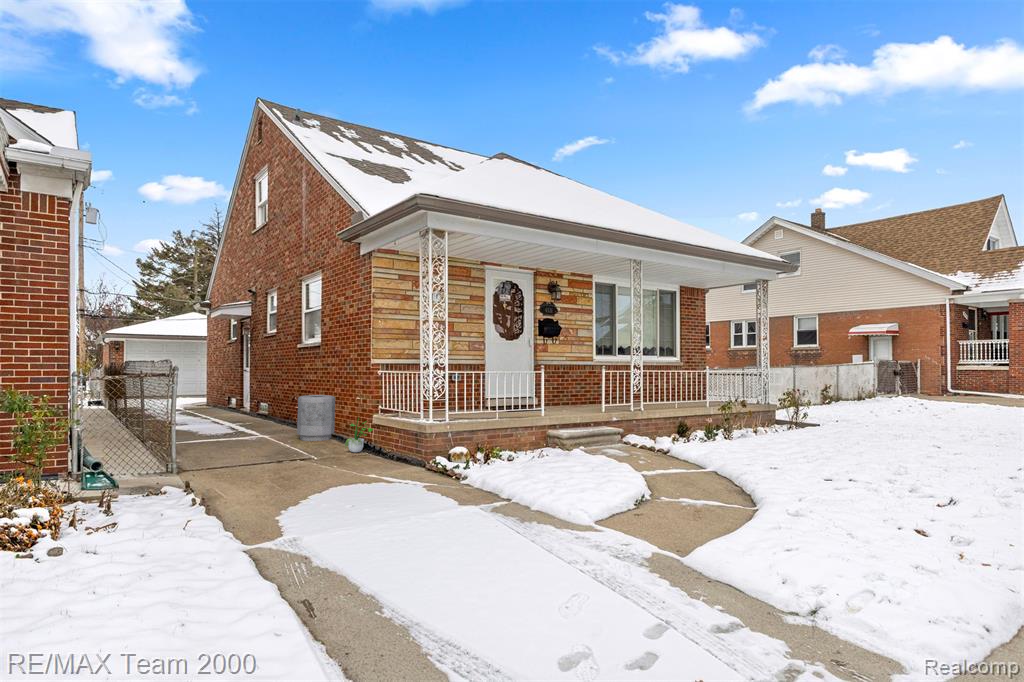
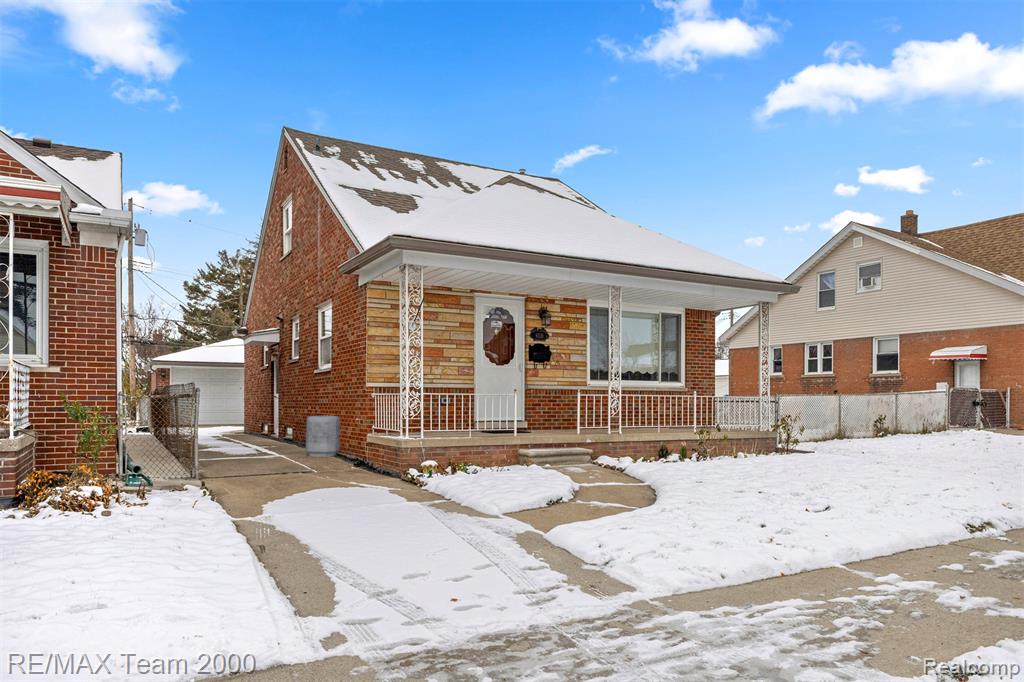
potted plant: present [345,419,373,452] -> none [341,428,366,466]

